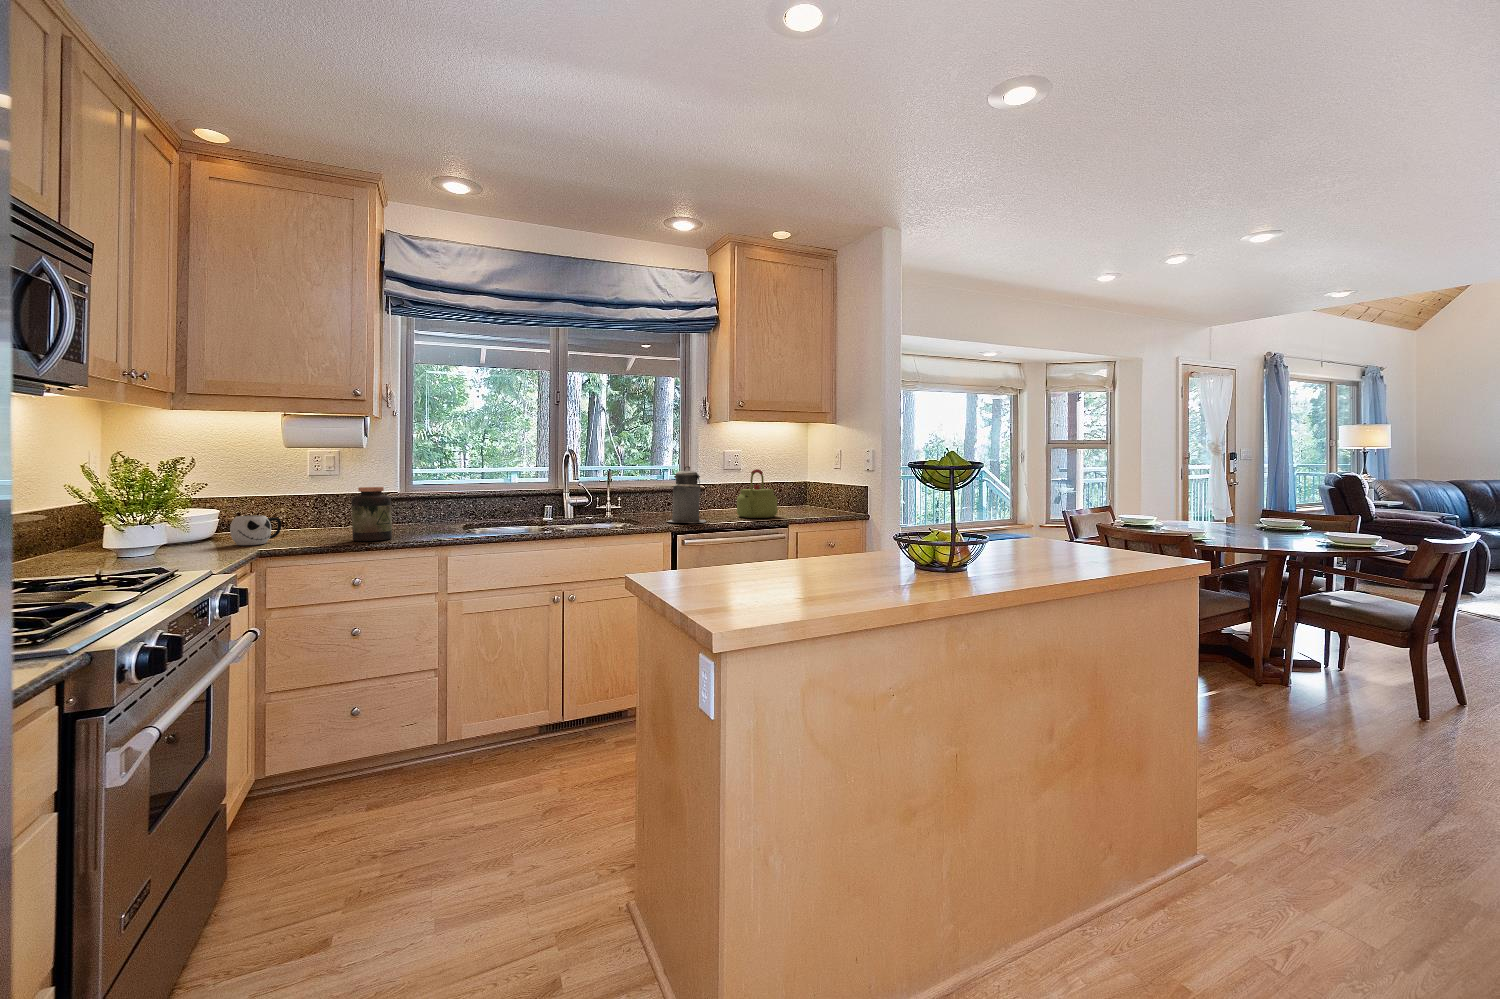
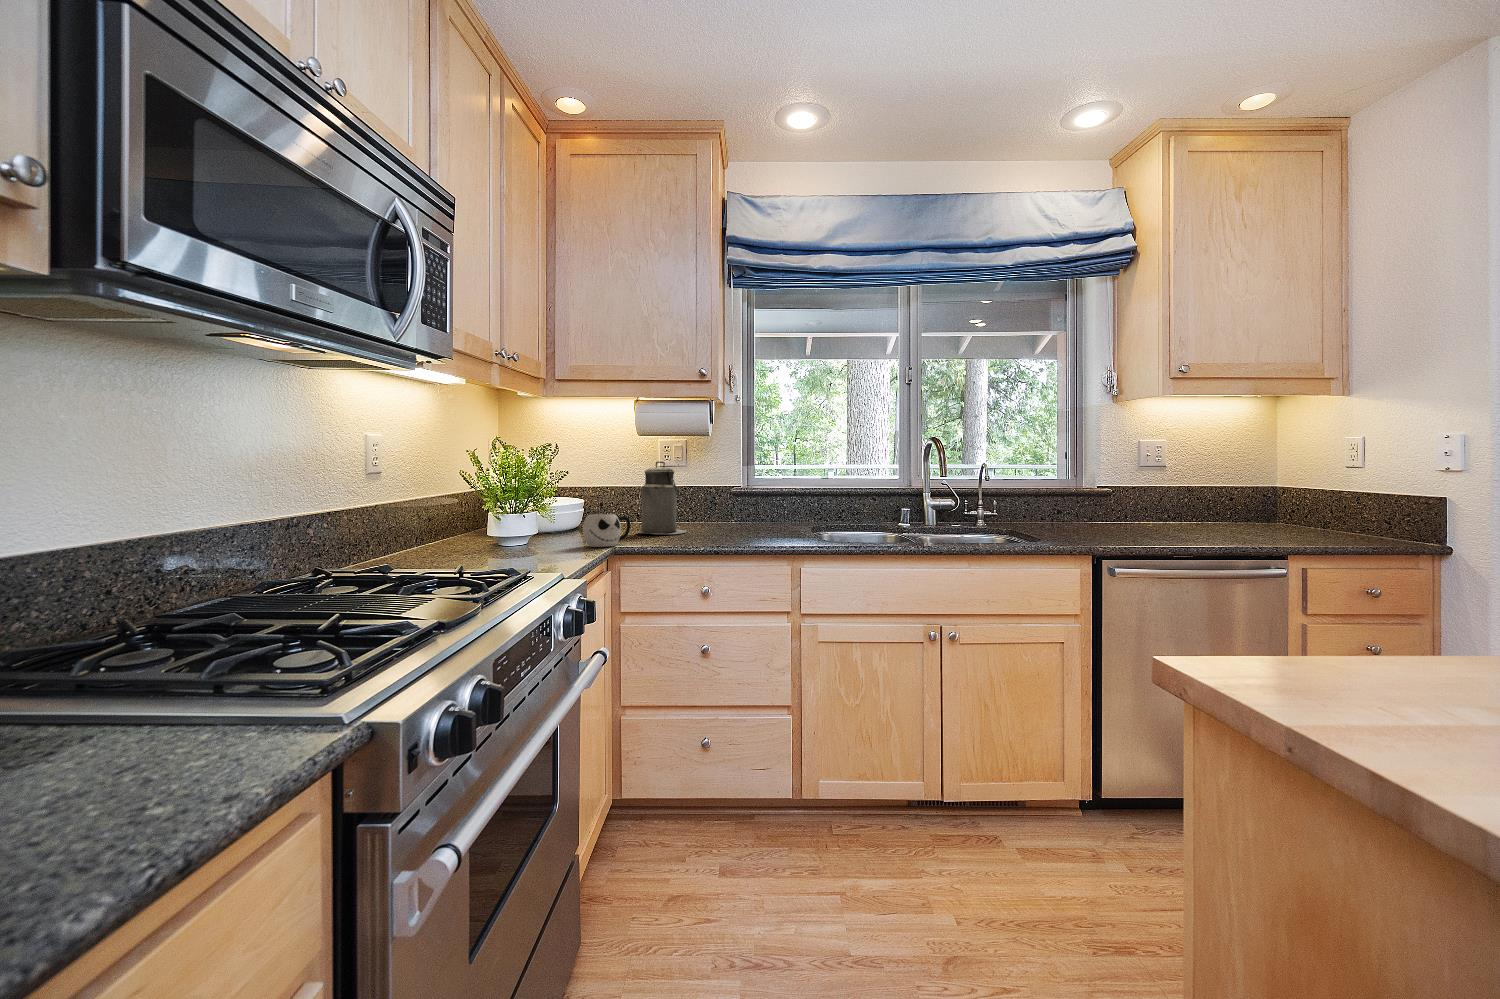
canister: present [668,466,706,523] -> present [637,461,686,534]
kettle: present [737,469,777,518] -> none [1173,454,1247,525]
jar: present [351,487,392,541] -> none [700,481,742,546]

